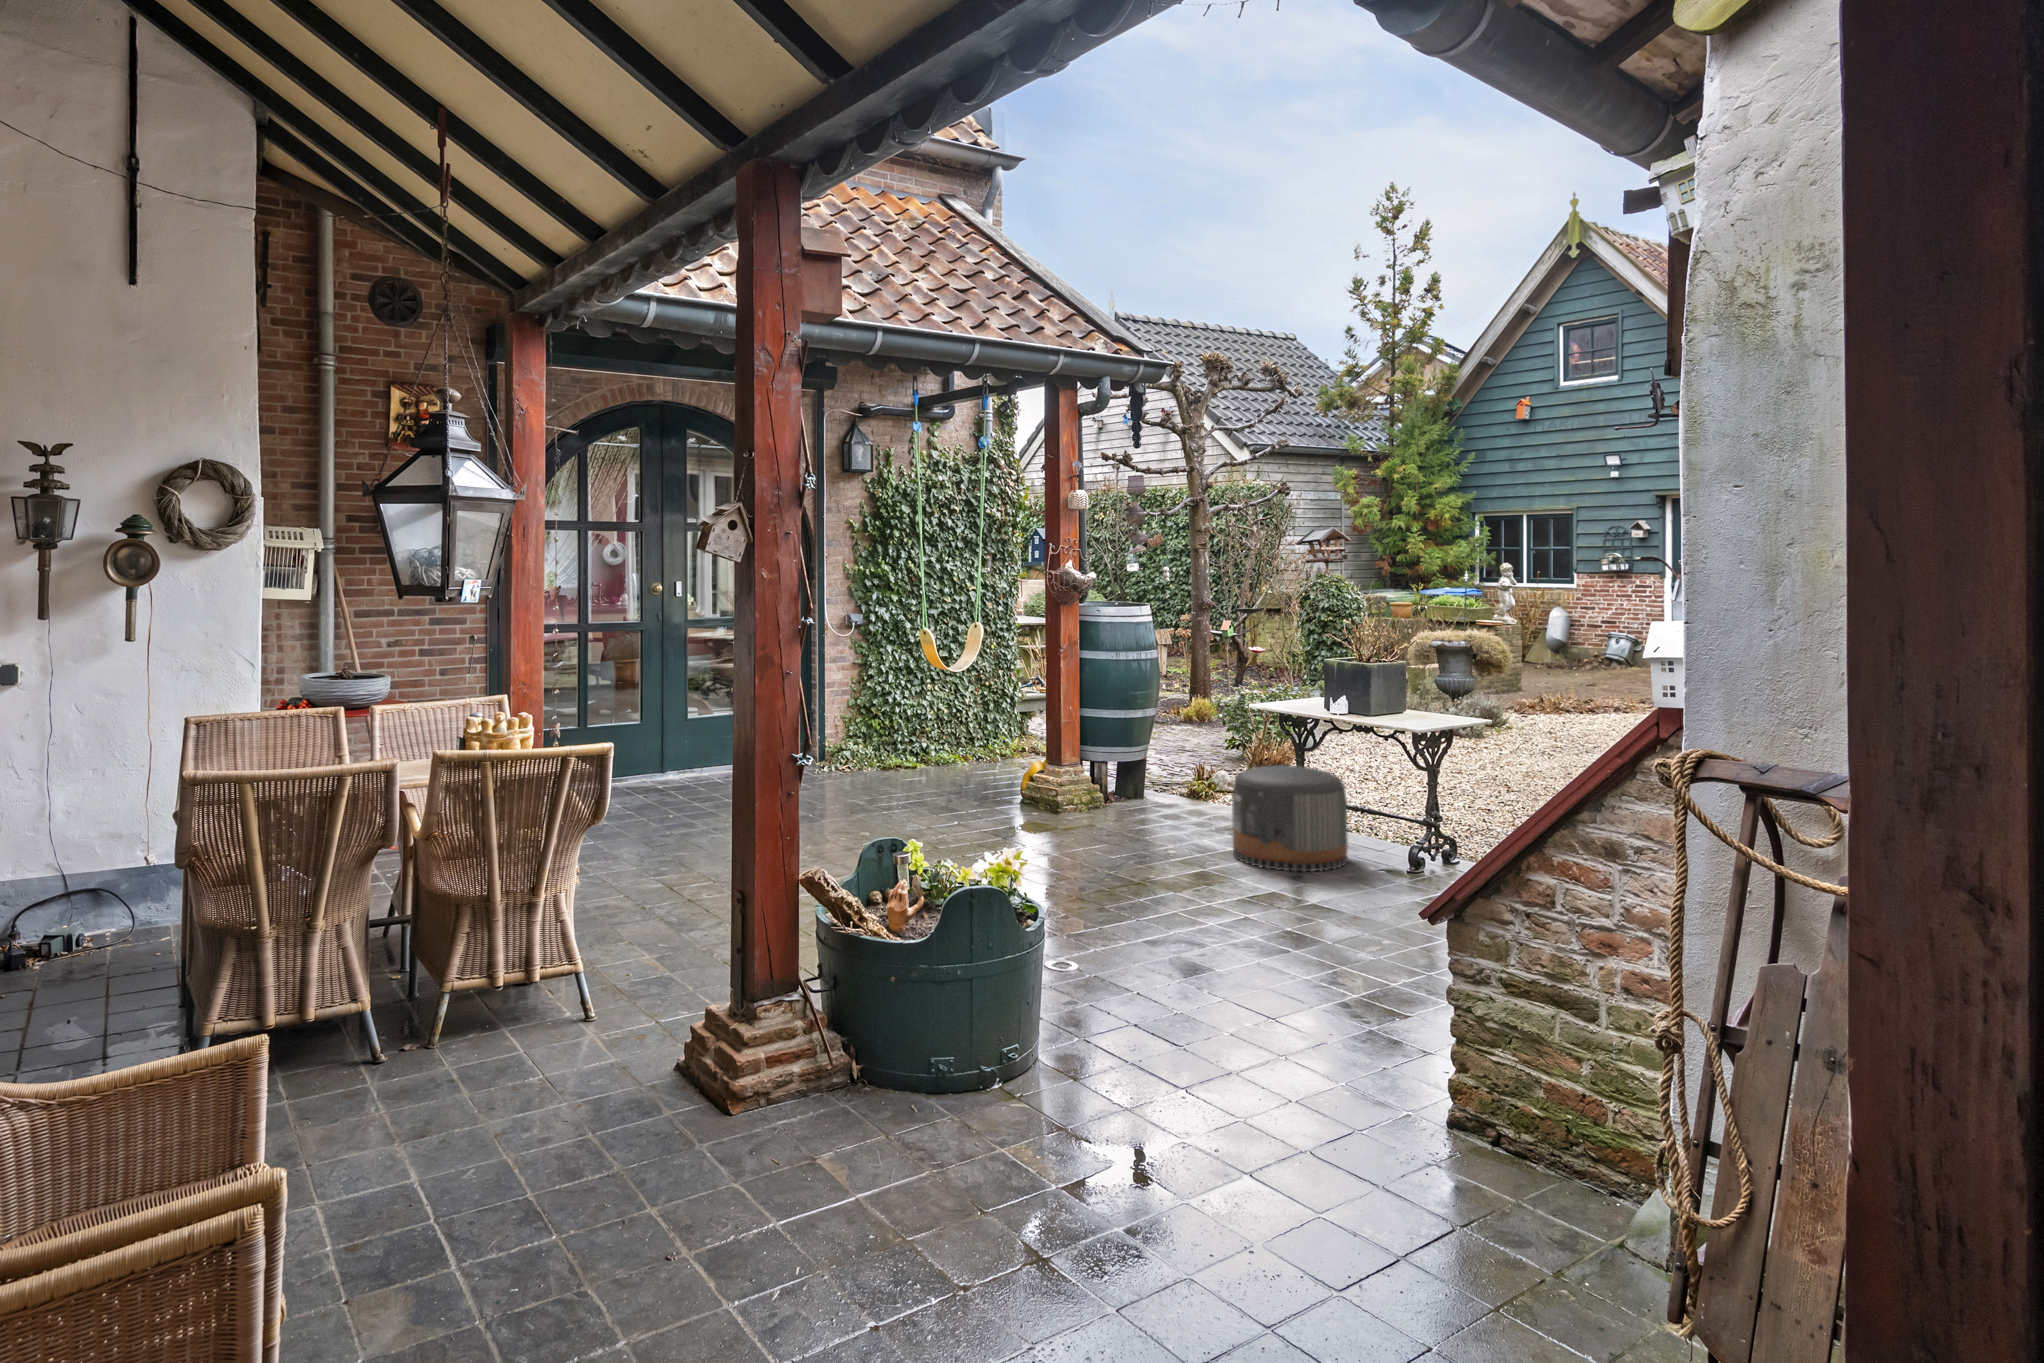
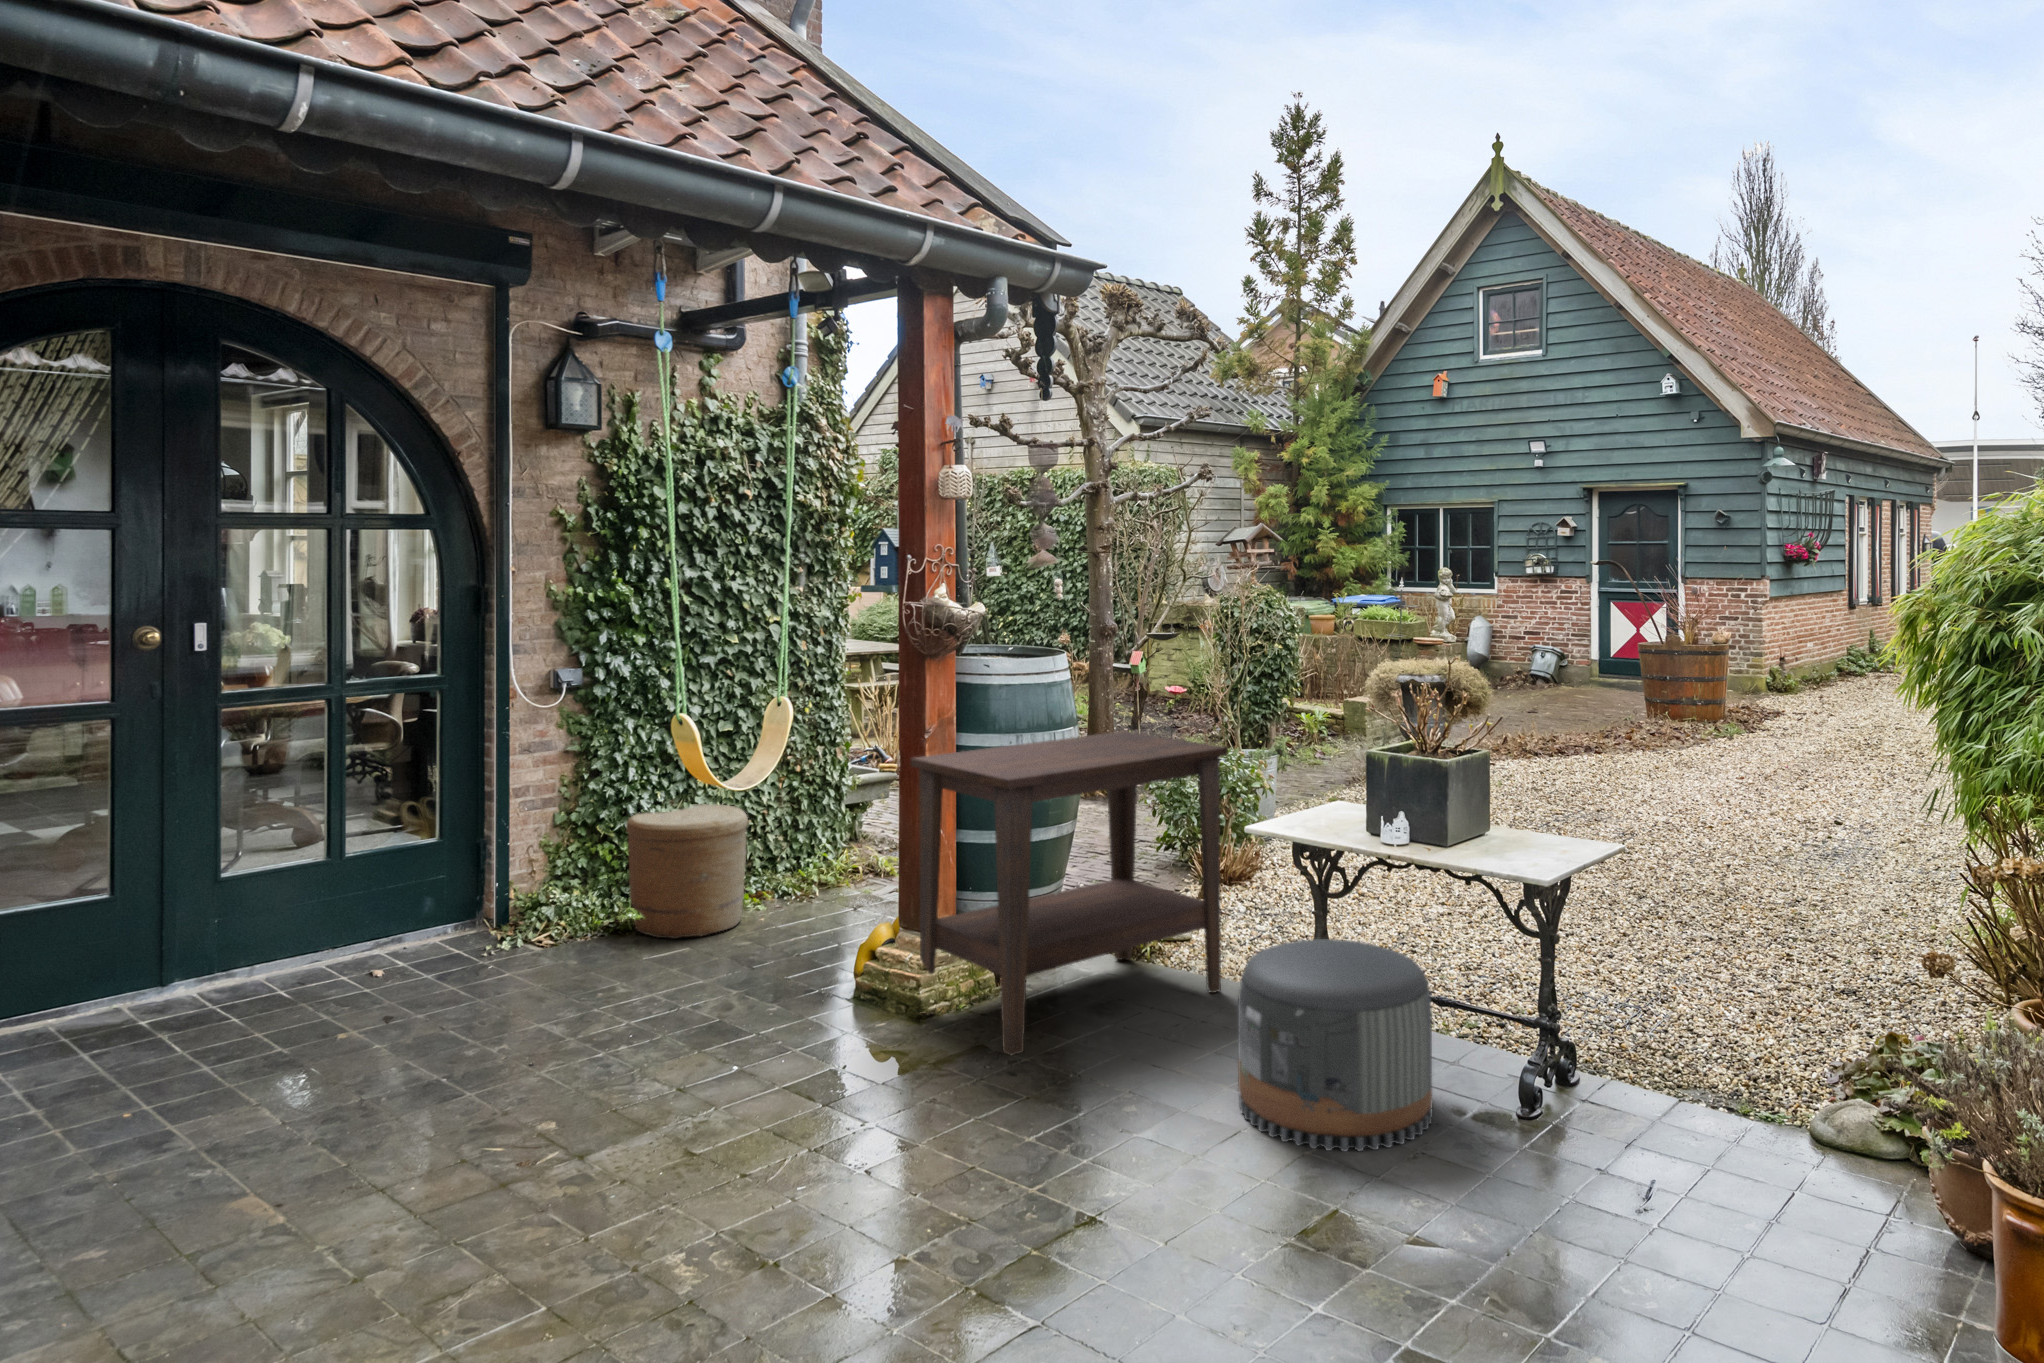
side table: none [1053,656,1248,829] -> present [910,731,1228,1055]
woven basket: none [888,700,958,776] -> present [626,804,748,939]

